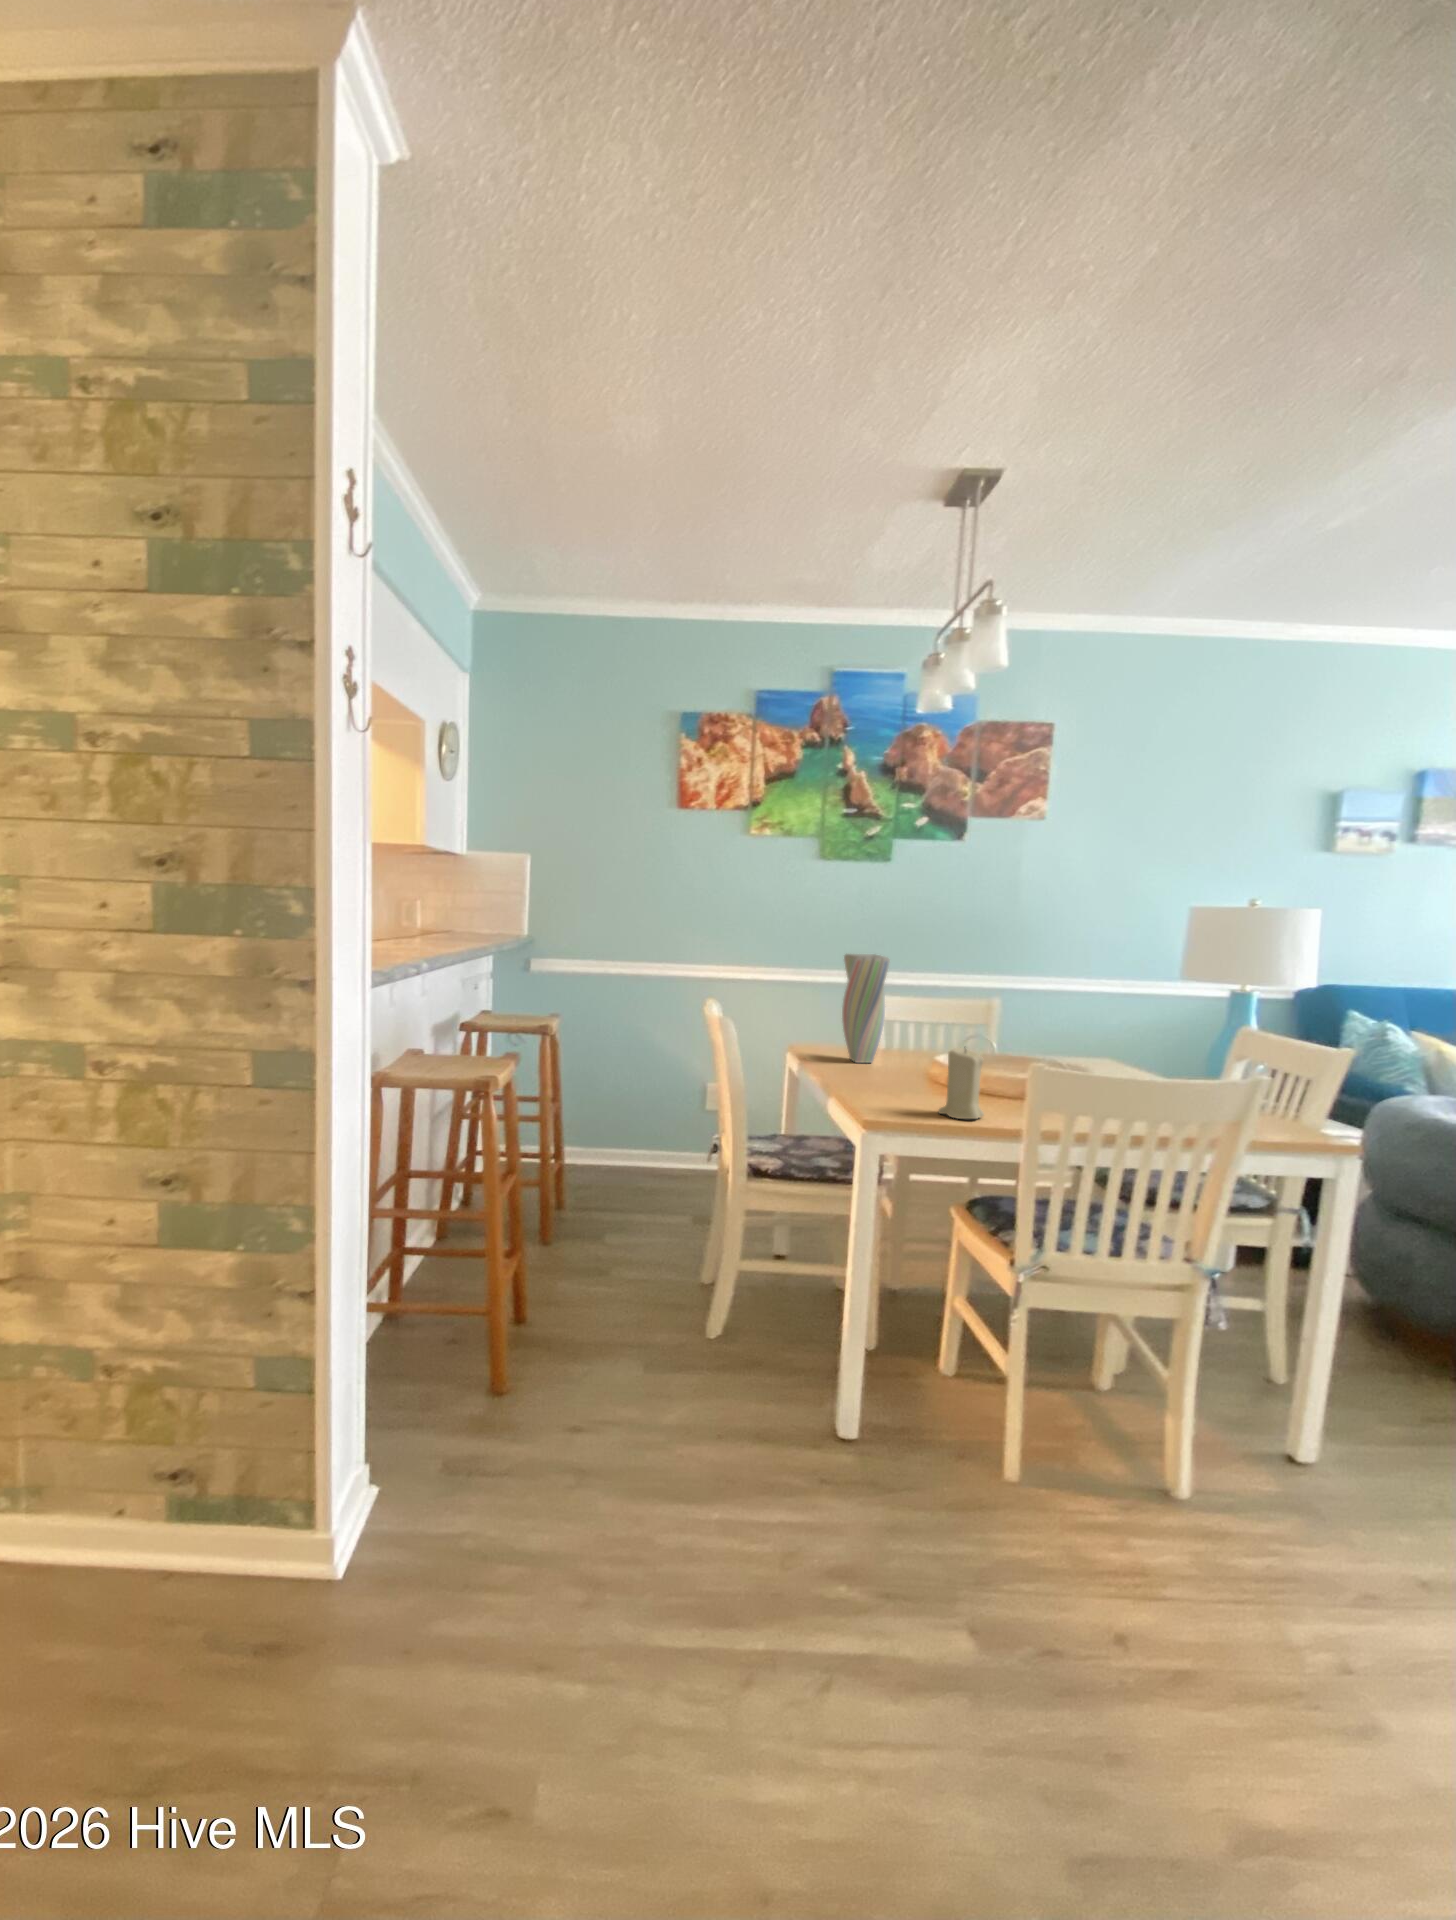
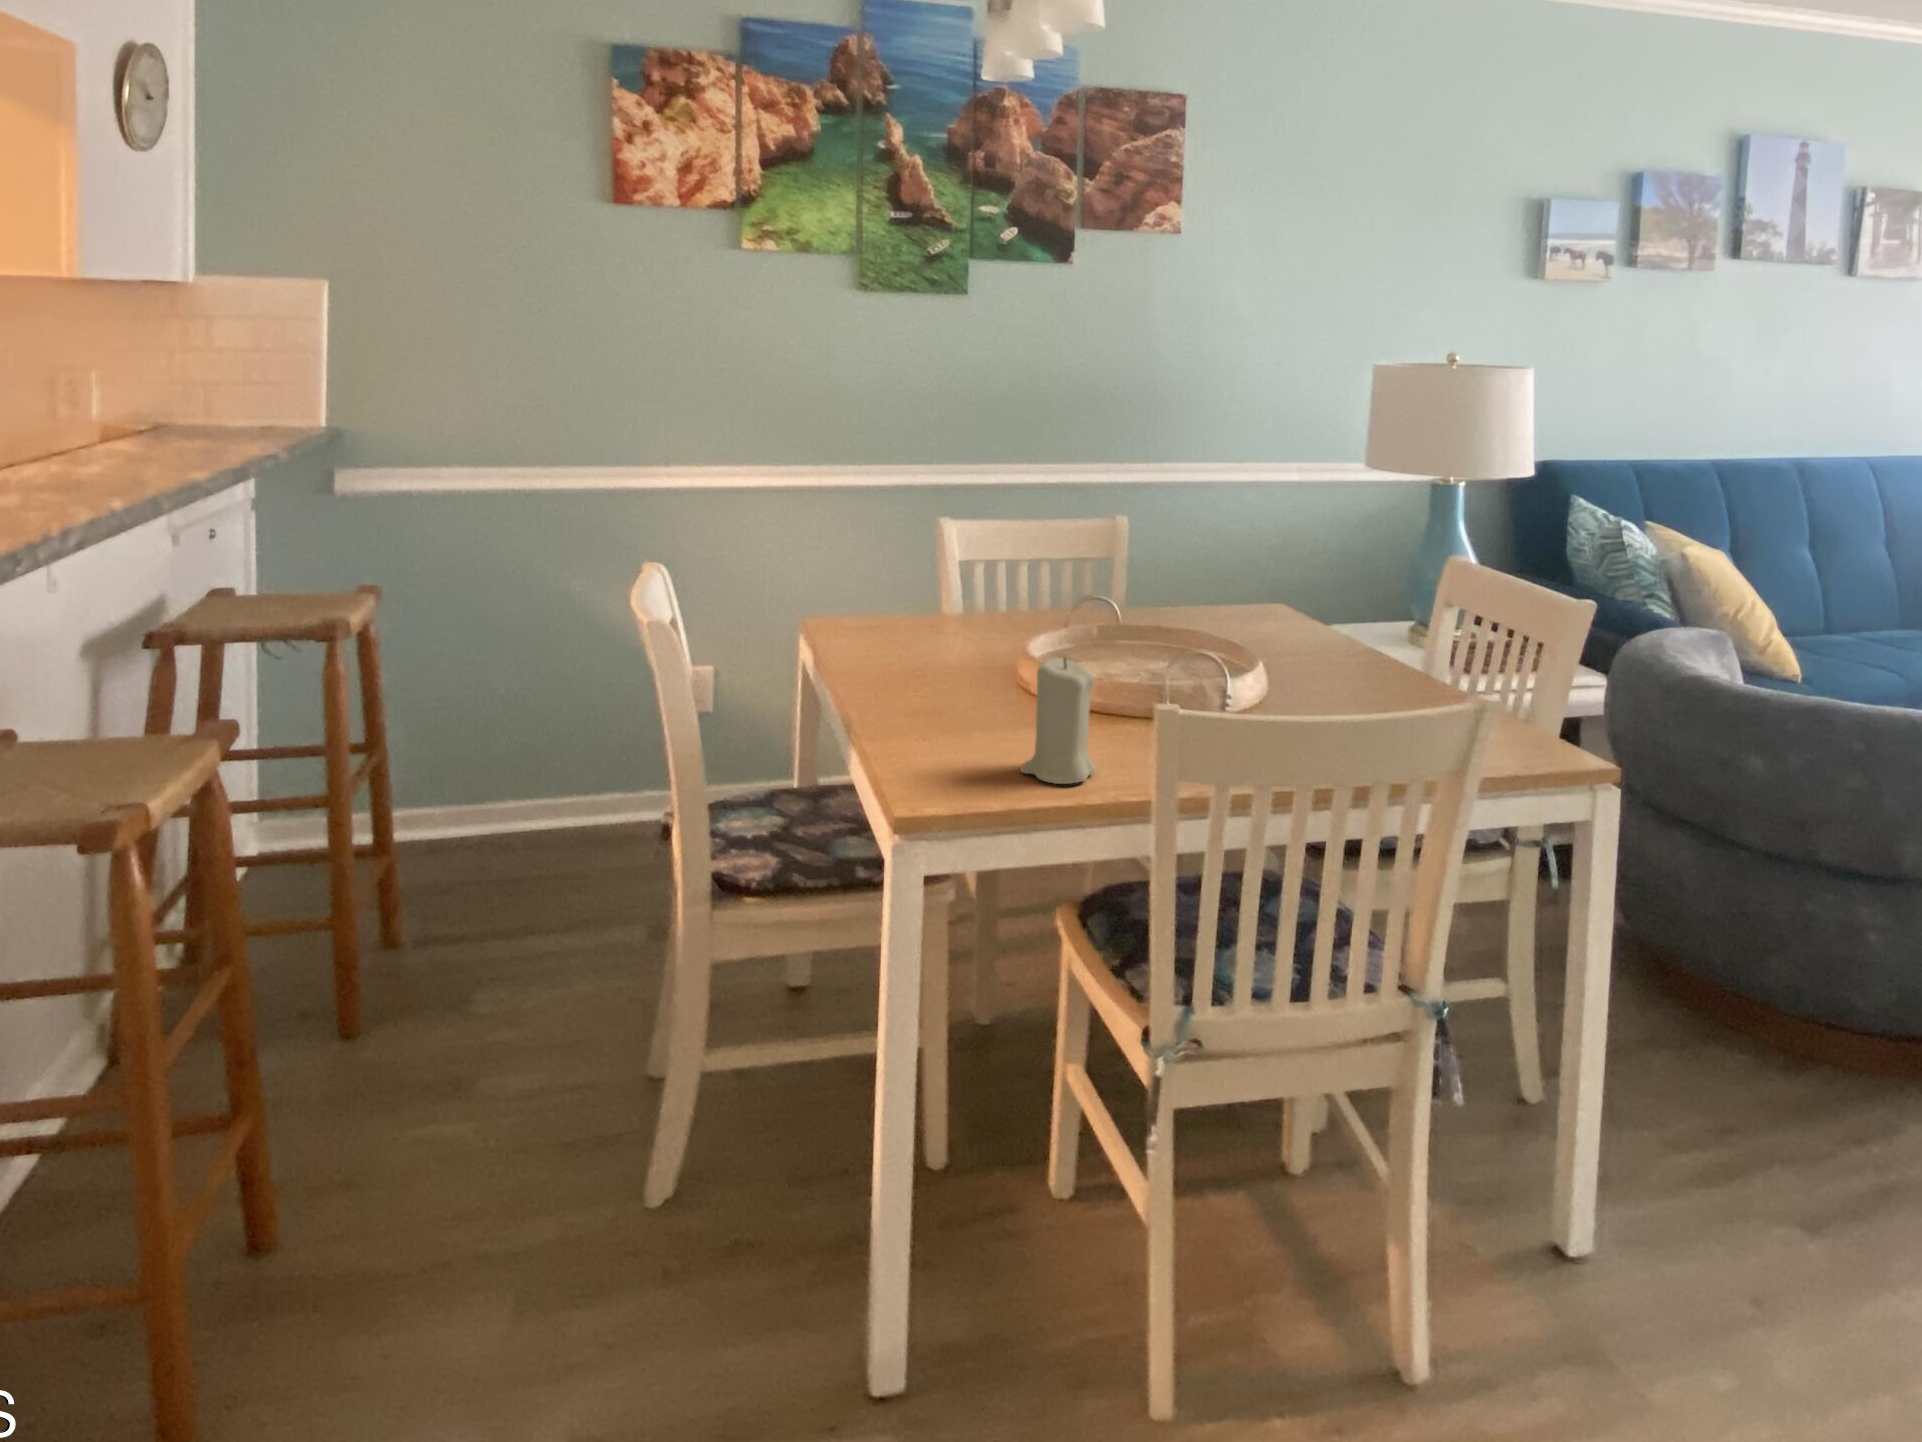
vase: present [842,954,890,1063] -> none [871,469,948,652]

